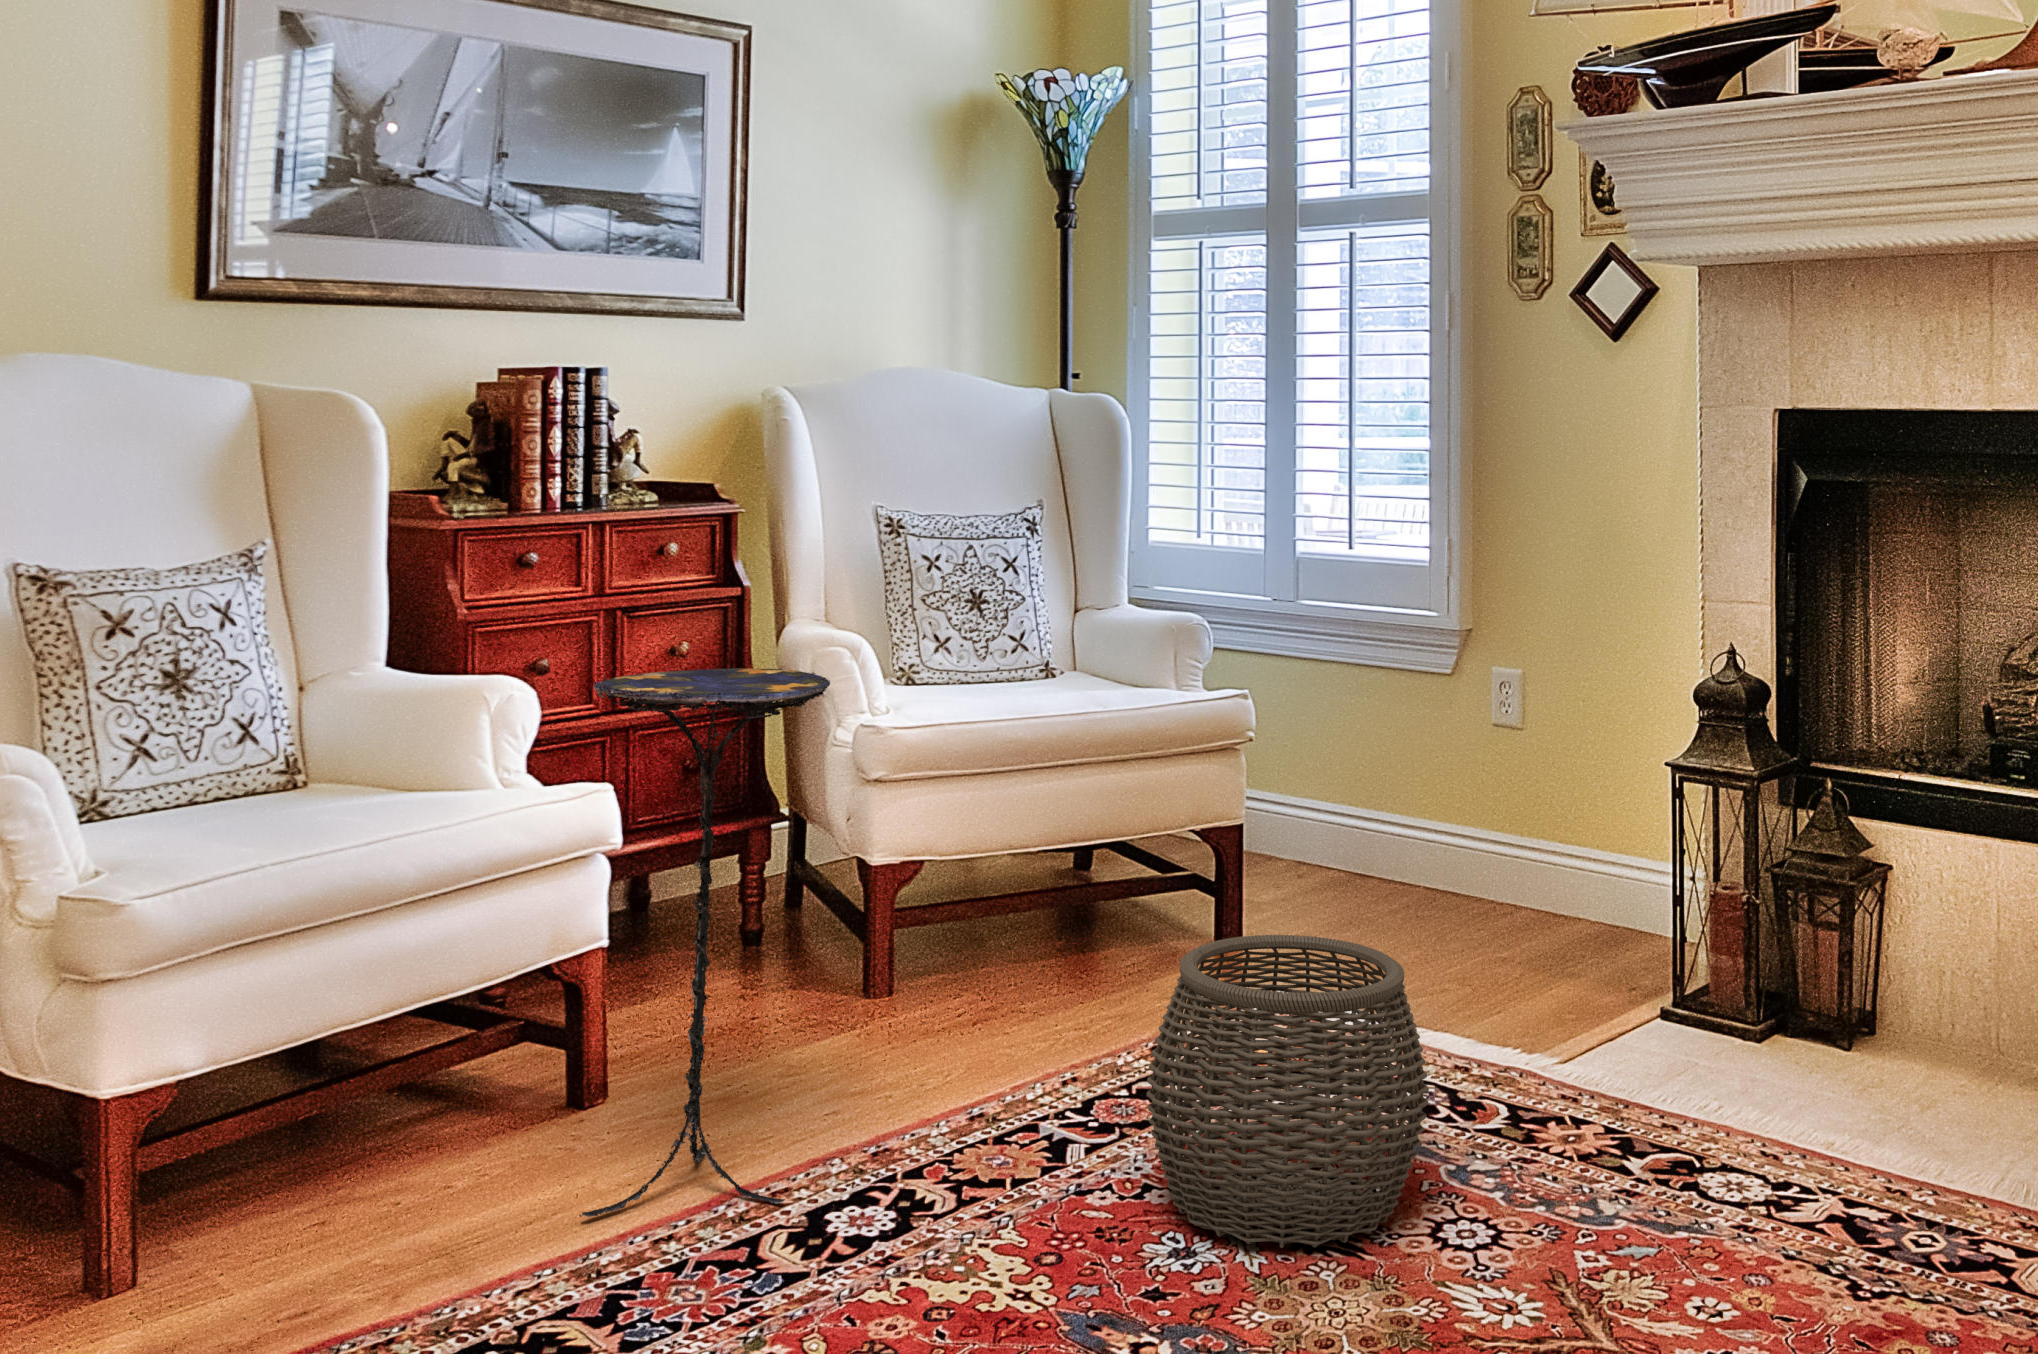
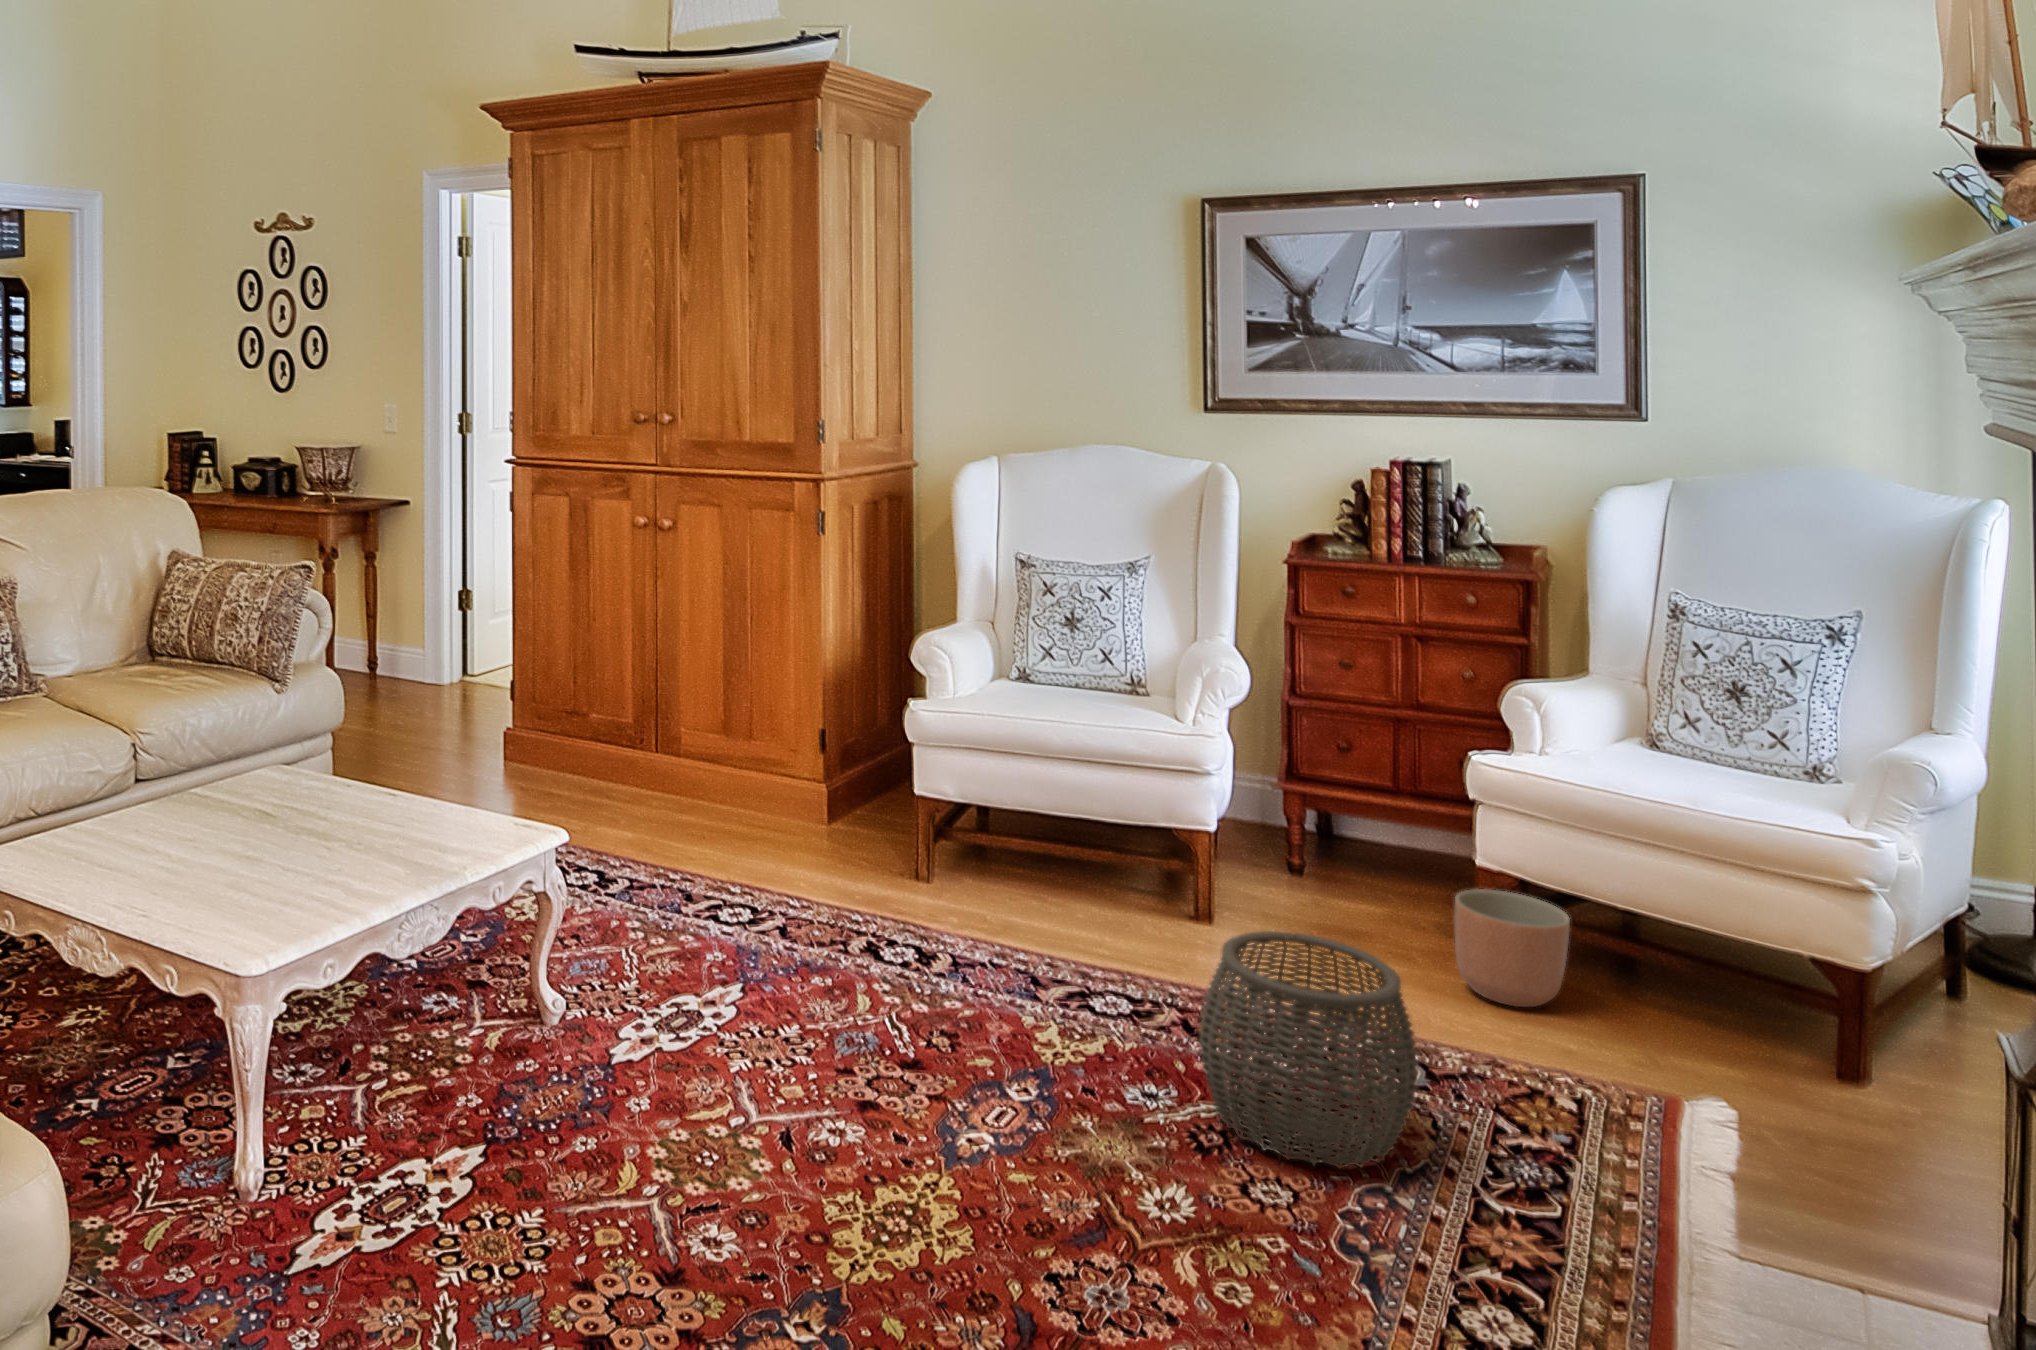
side table: present [579,668,830,1217] -> none [1063,661,1212,983]
planter: none [919,877,1044,1017] -> present [1454,889,1570,1007]

